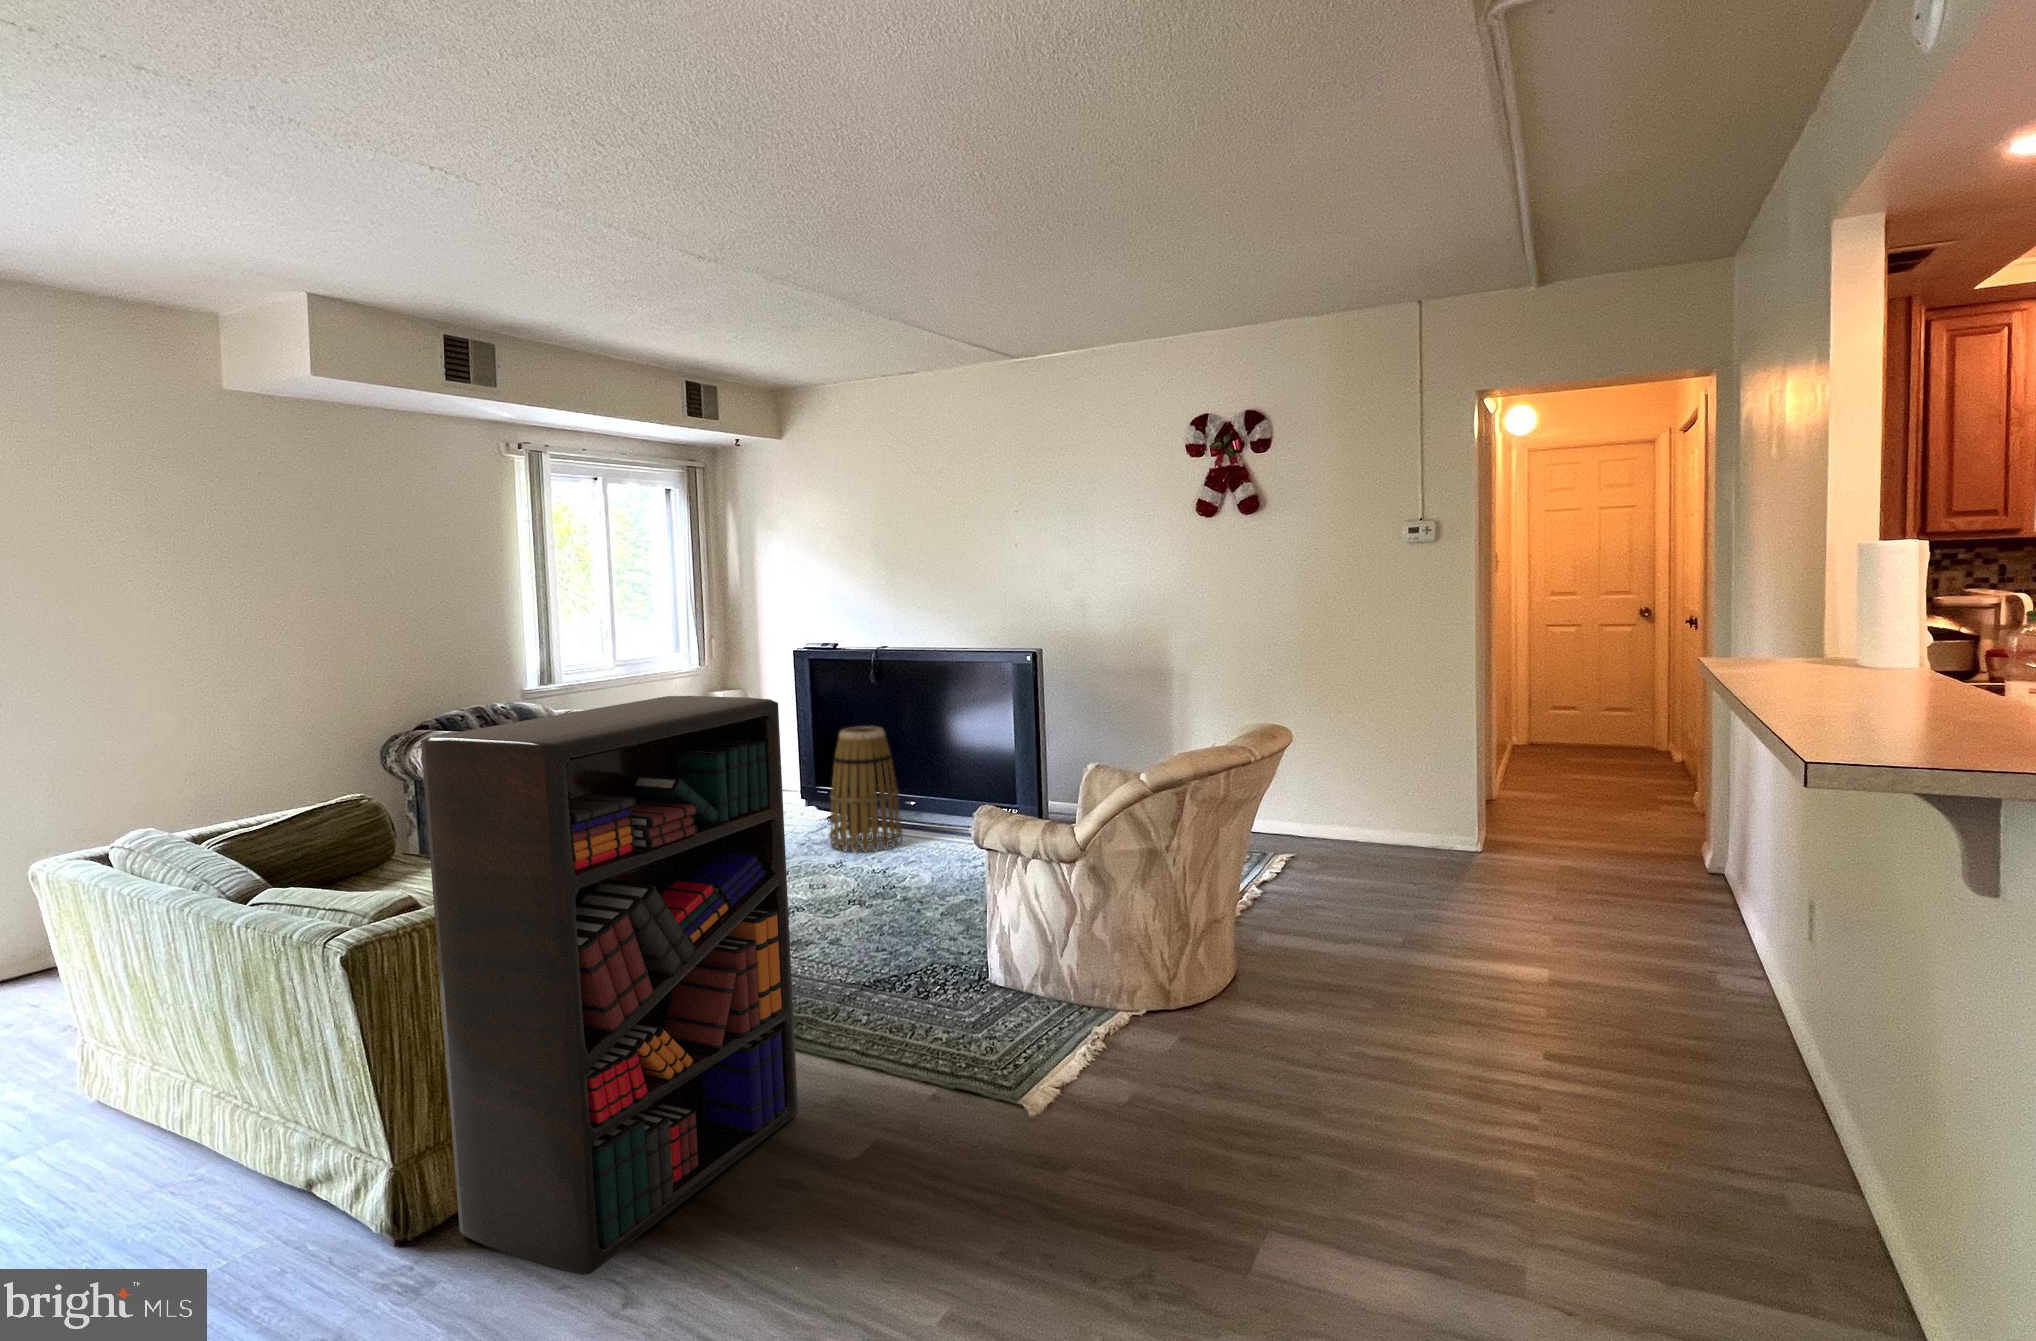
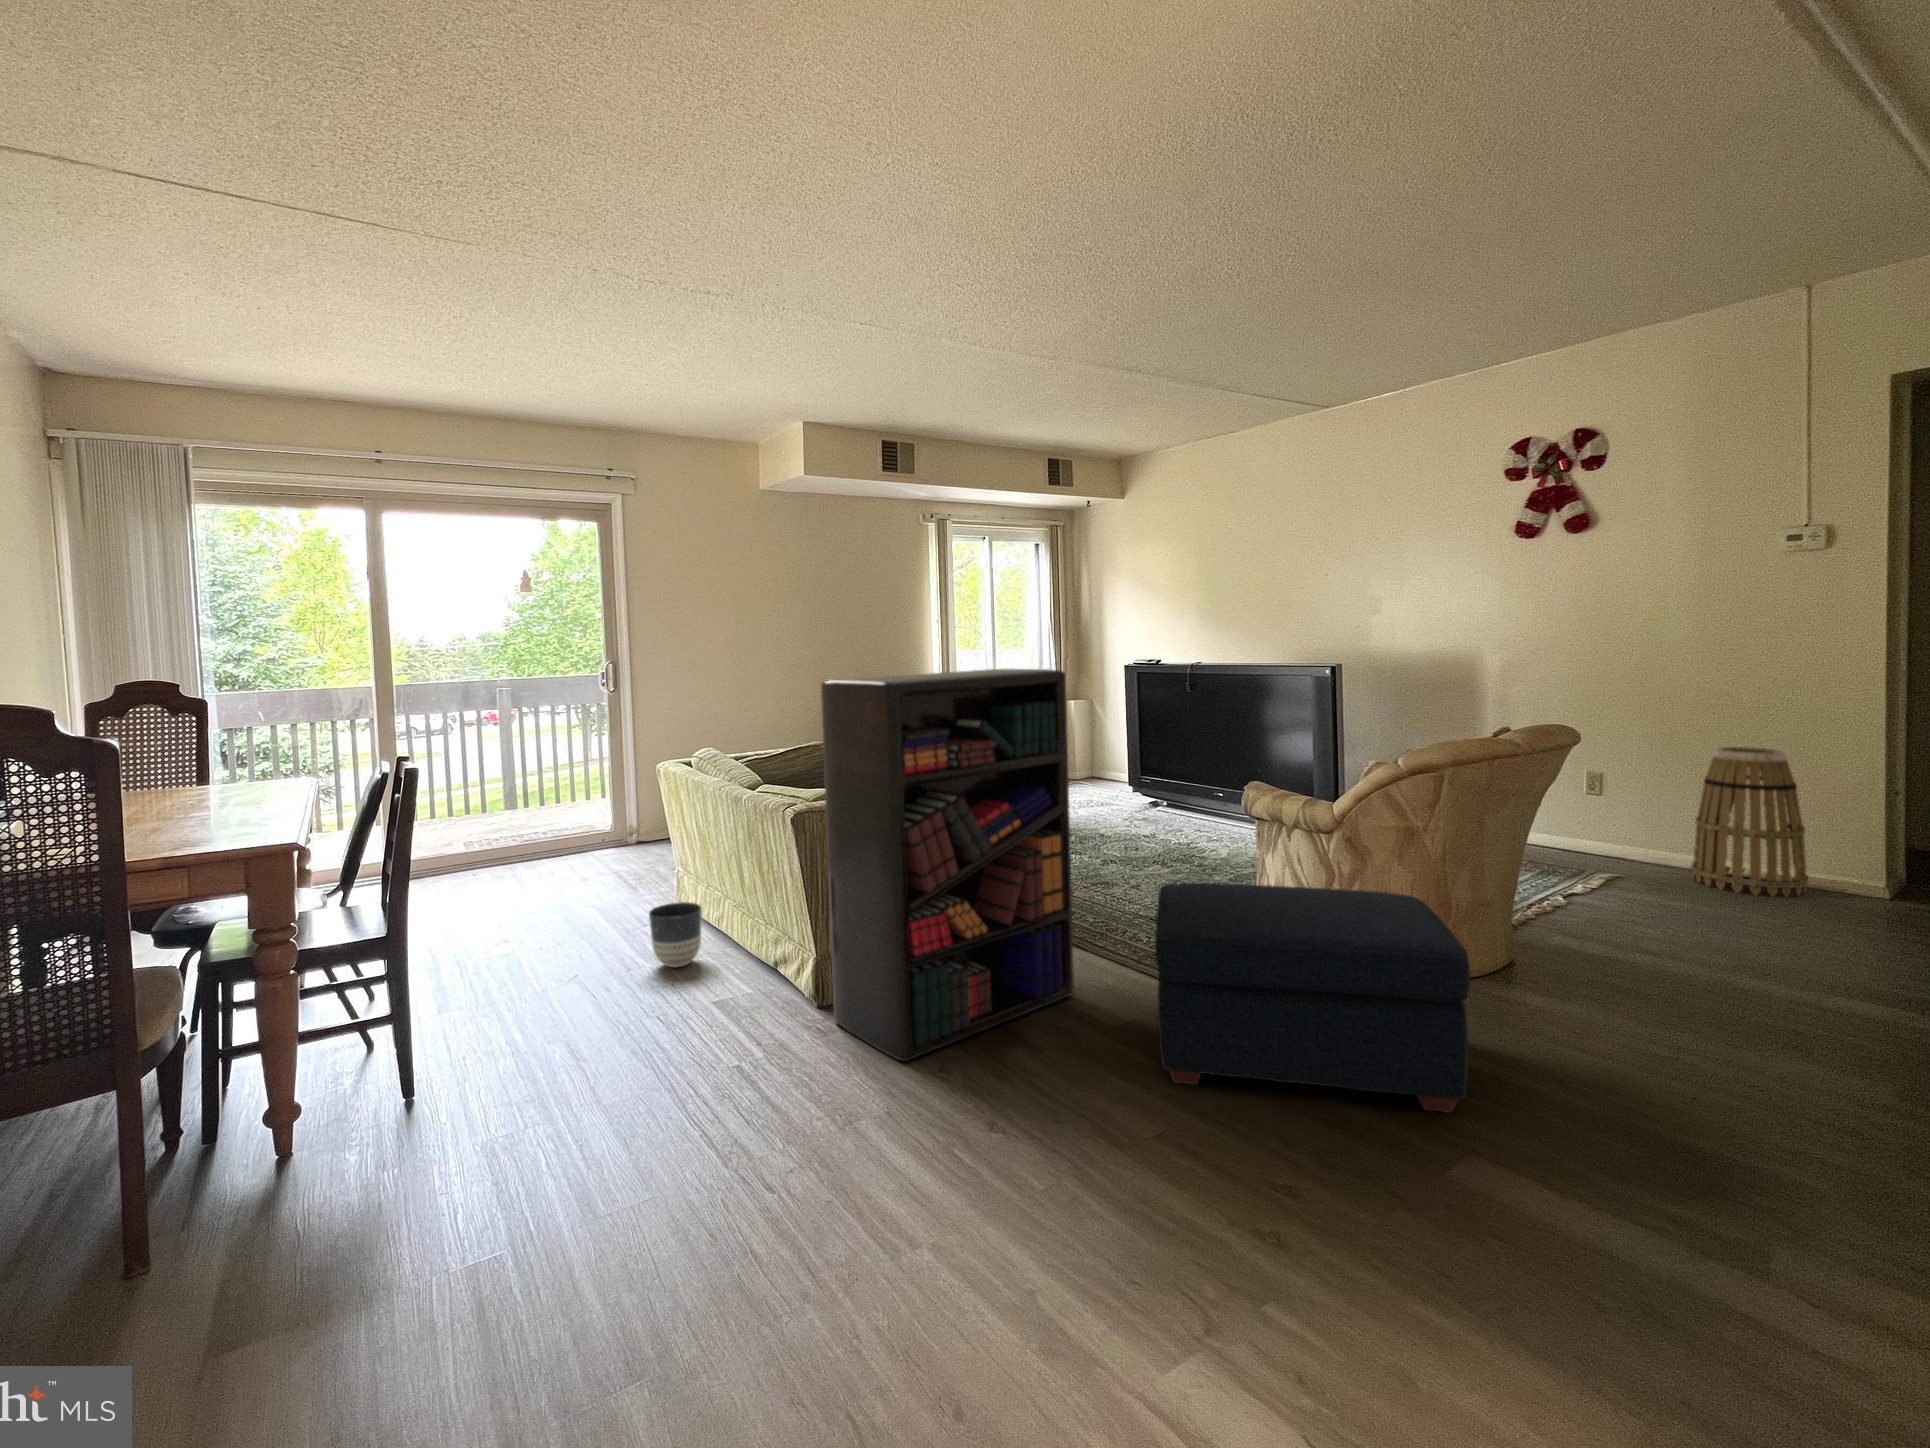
basket: present [829,726,903,853] -> present [1691,747,1808,897]
ottoman: none [905,934,1245,1210] -> present [1155,883,1470,1113]
planter: none [85,1090,192,1205] -> present [649,902,702,968]

